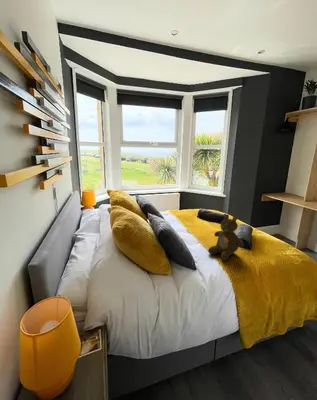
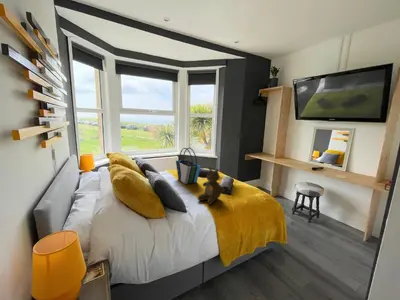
tote bag: none [180,187,211,230] -> present [176,148,201,184]

